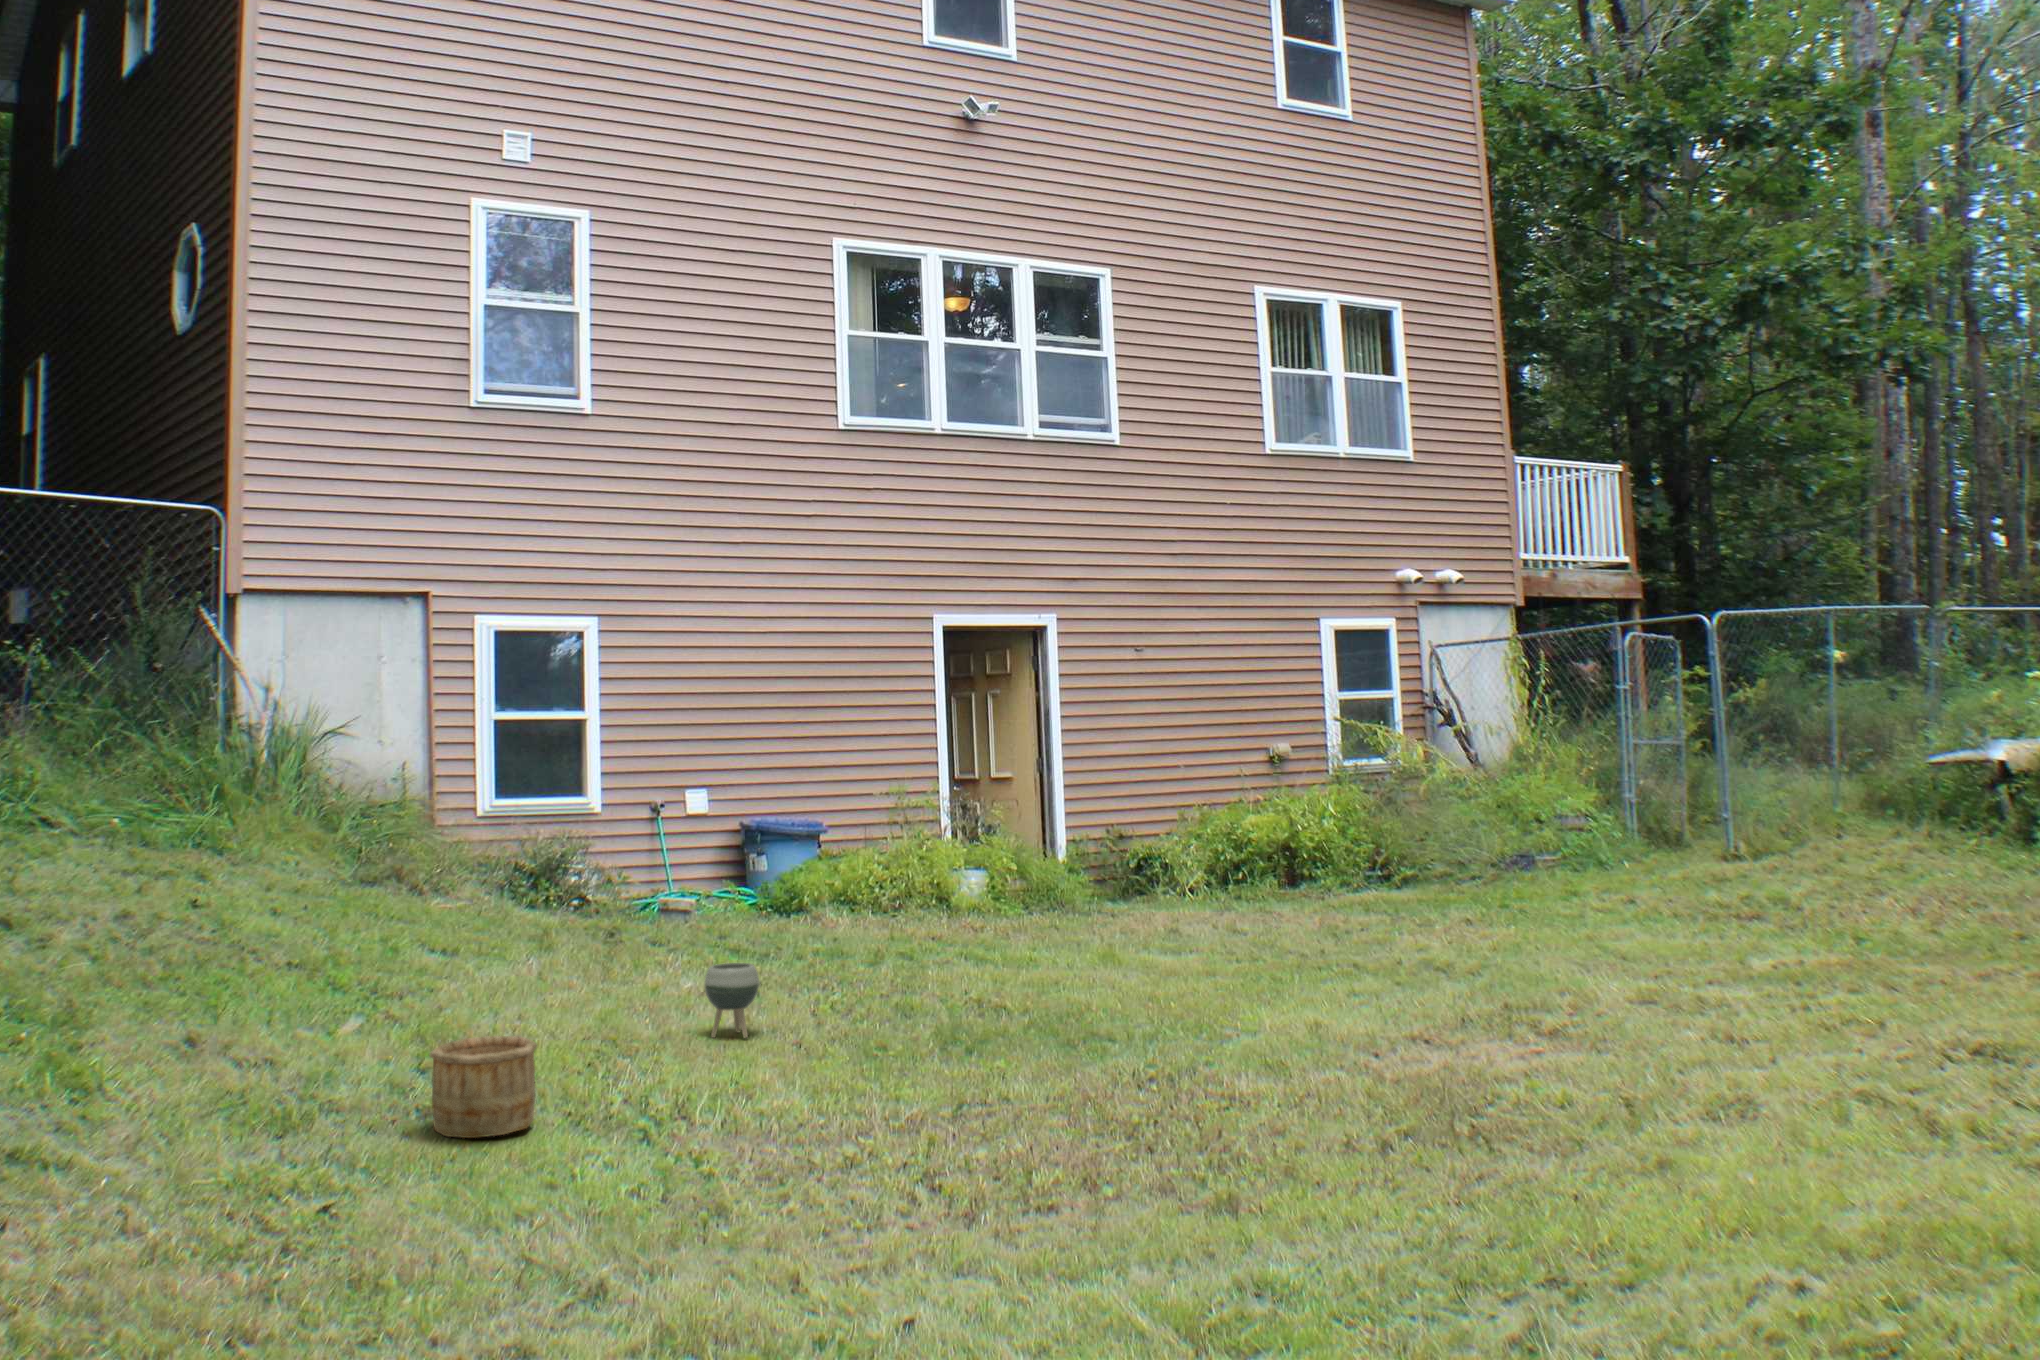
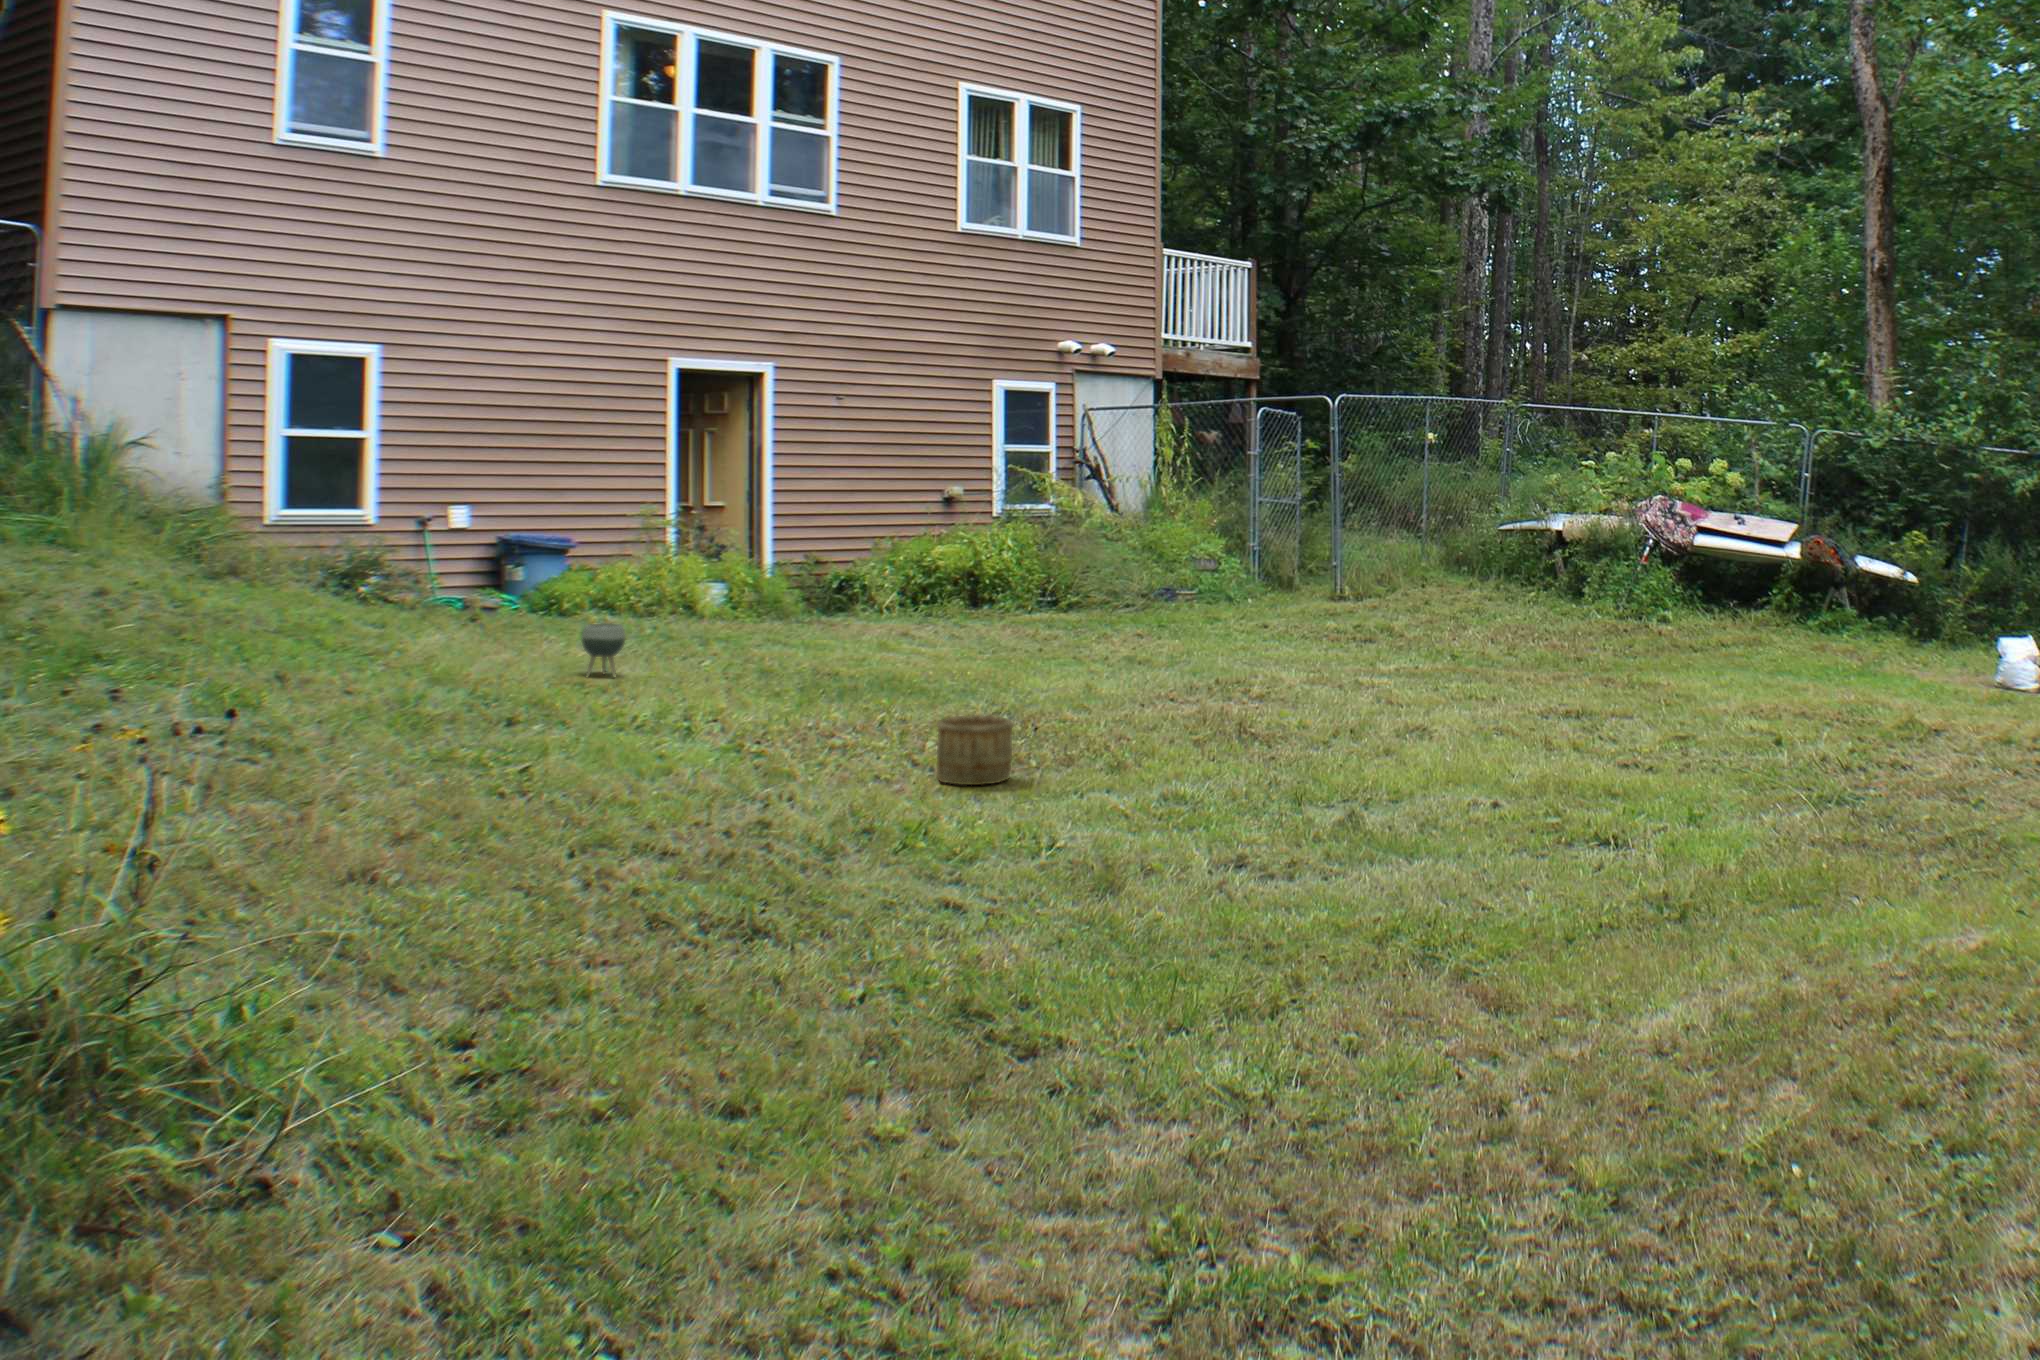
wooden bucket: present [429,1036,537,1138] -> present [936,715,1014,785]

